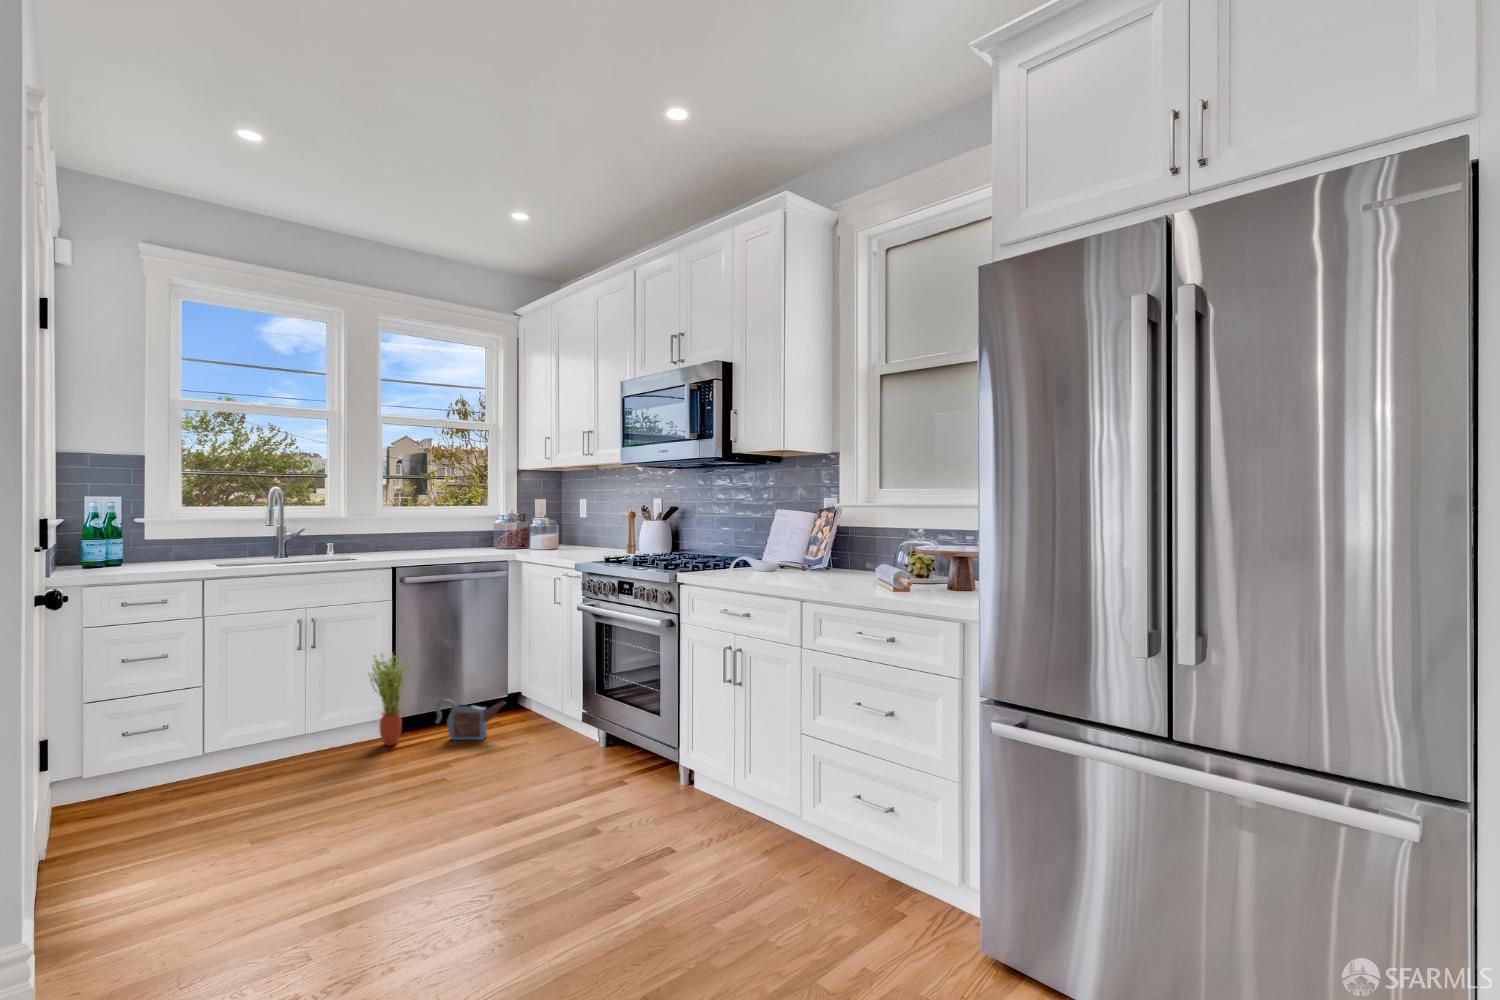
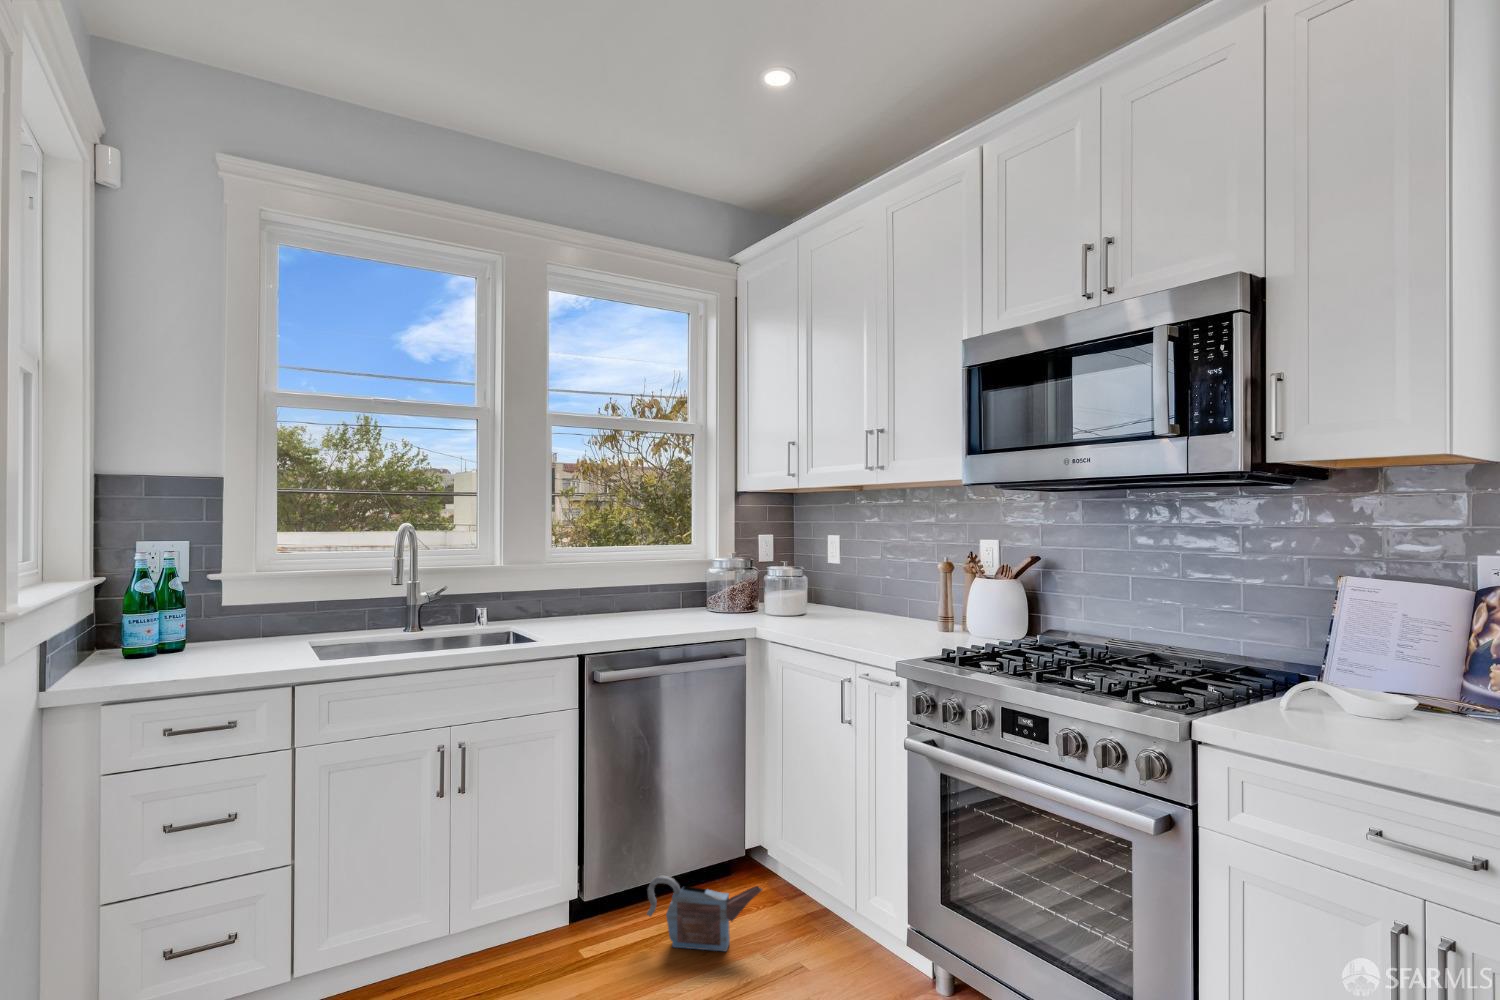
potted plant: present [368,654,410,745] -> none [544,795,610,954]

